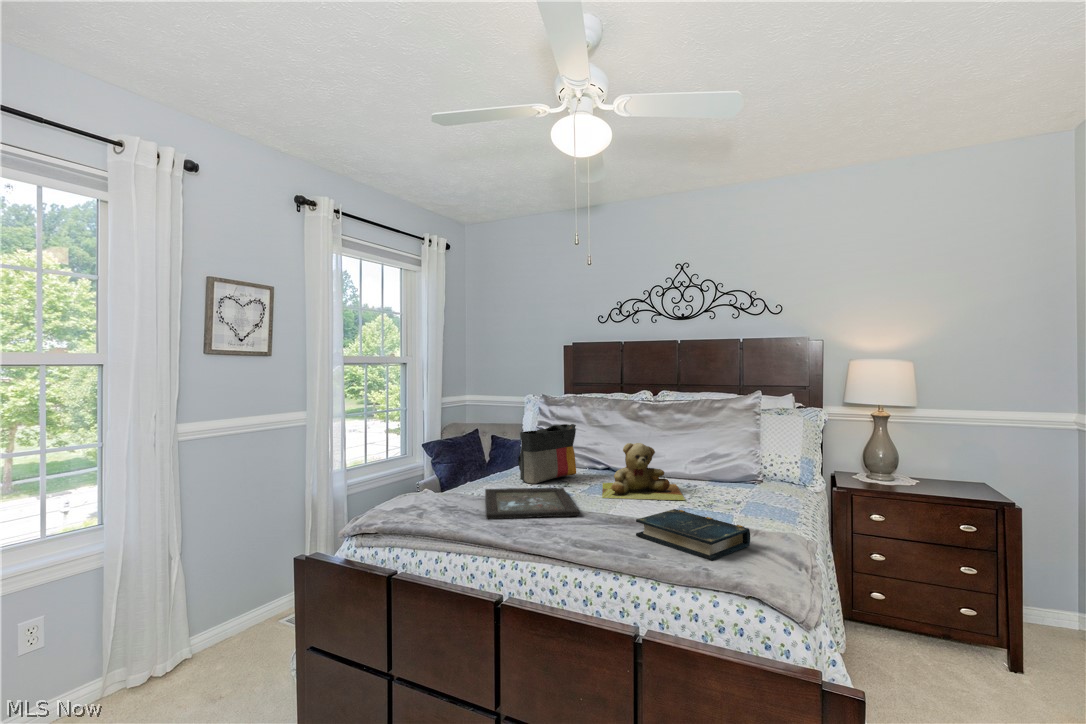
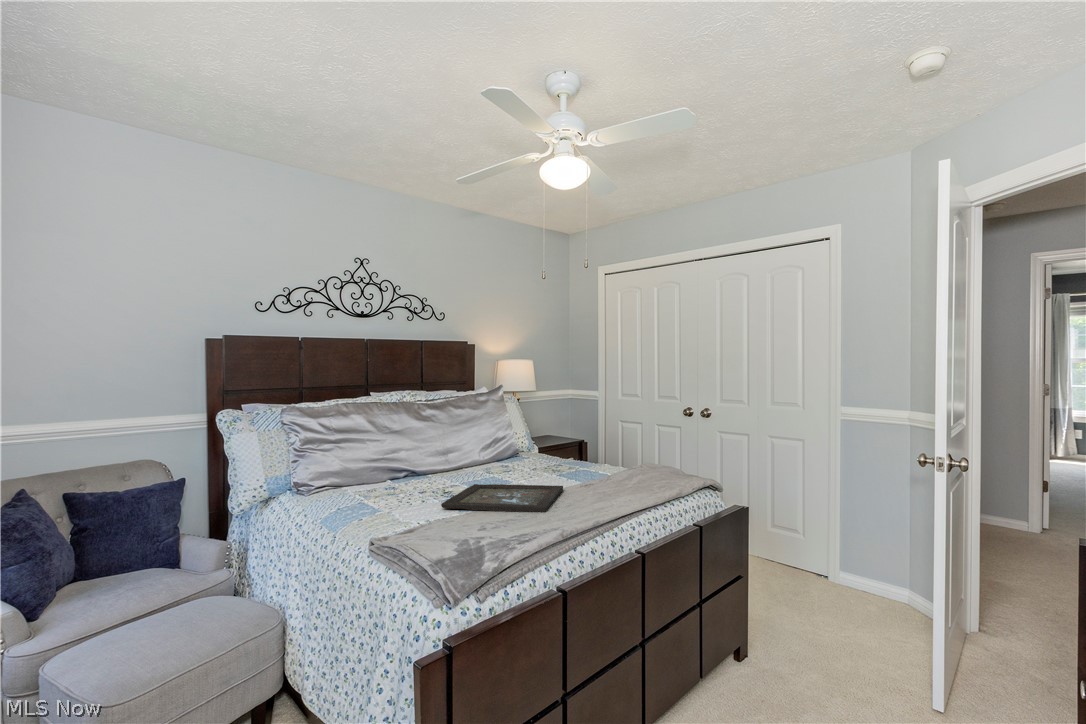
tote bag: present [518,424,576,484] -> none [369,426,421,497]
teddy bear: present [602,443,685,500] -> none [452,430,541,483]
book: present [636,509,750,561] -> none [605,459,682,483]

